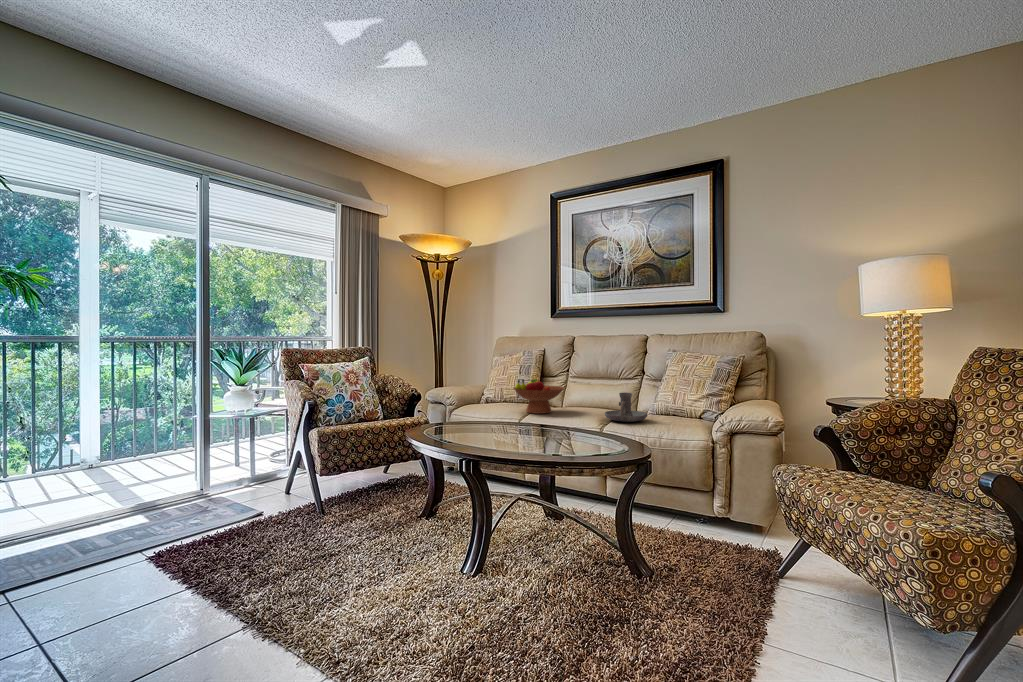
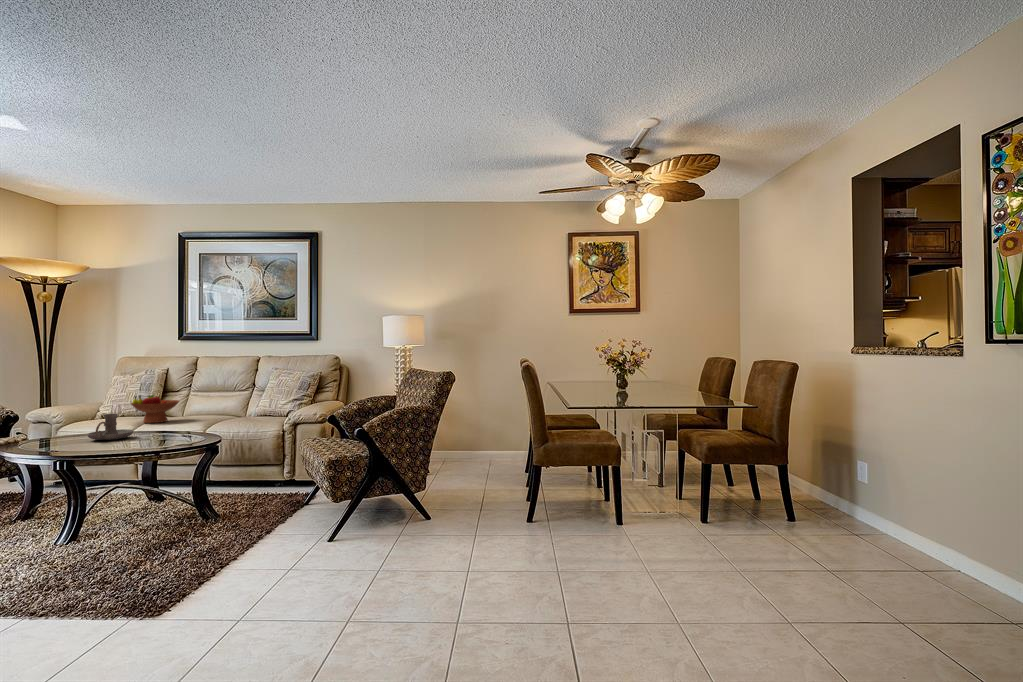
candle holder: present [605,393,648,422] -> present [87,414,133,440]

